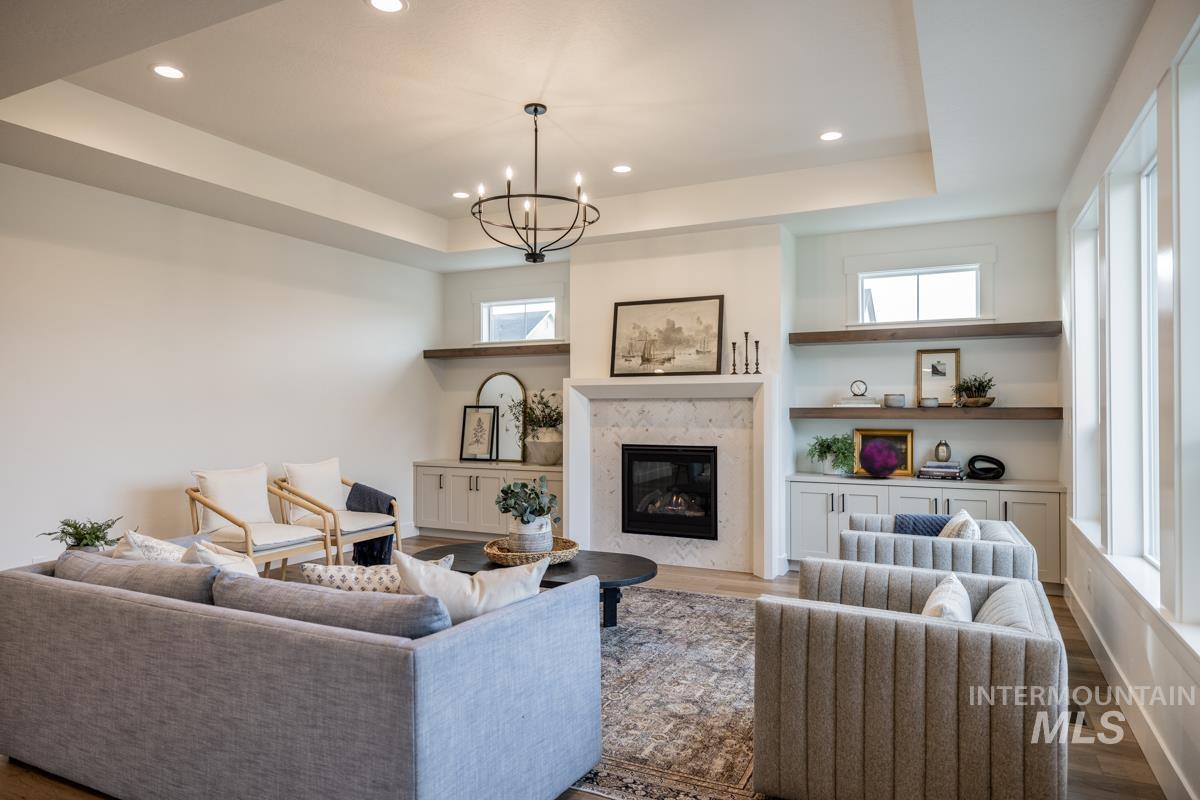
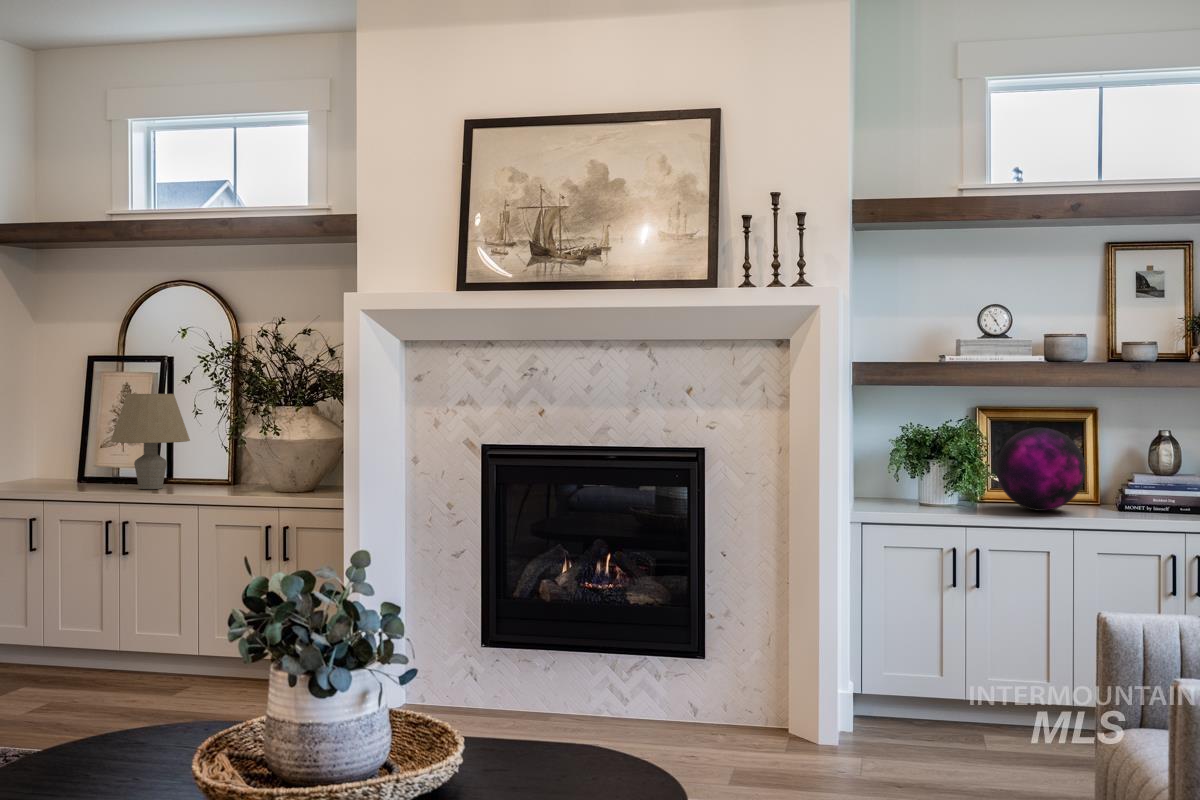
table lamp: none [472,422,505,463] -> present [111,394,190,489]

